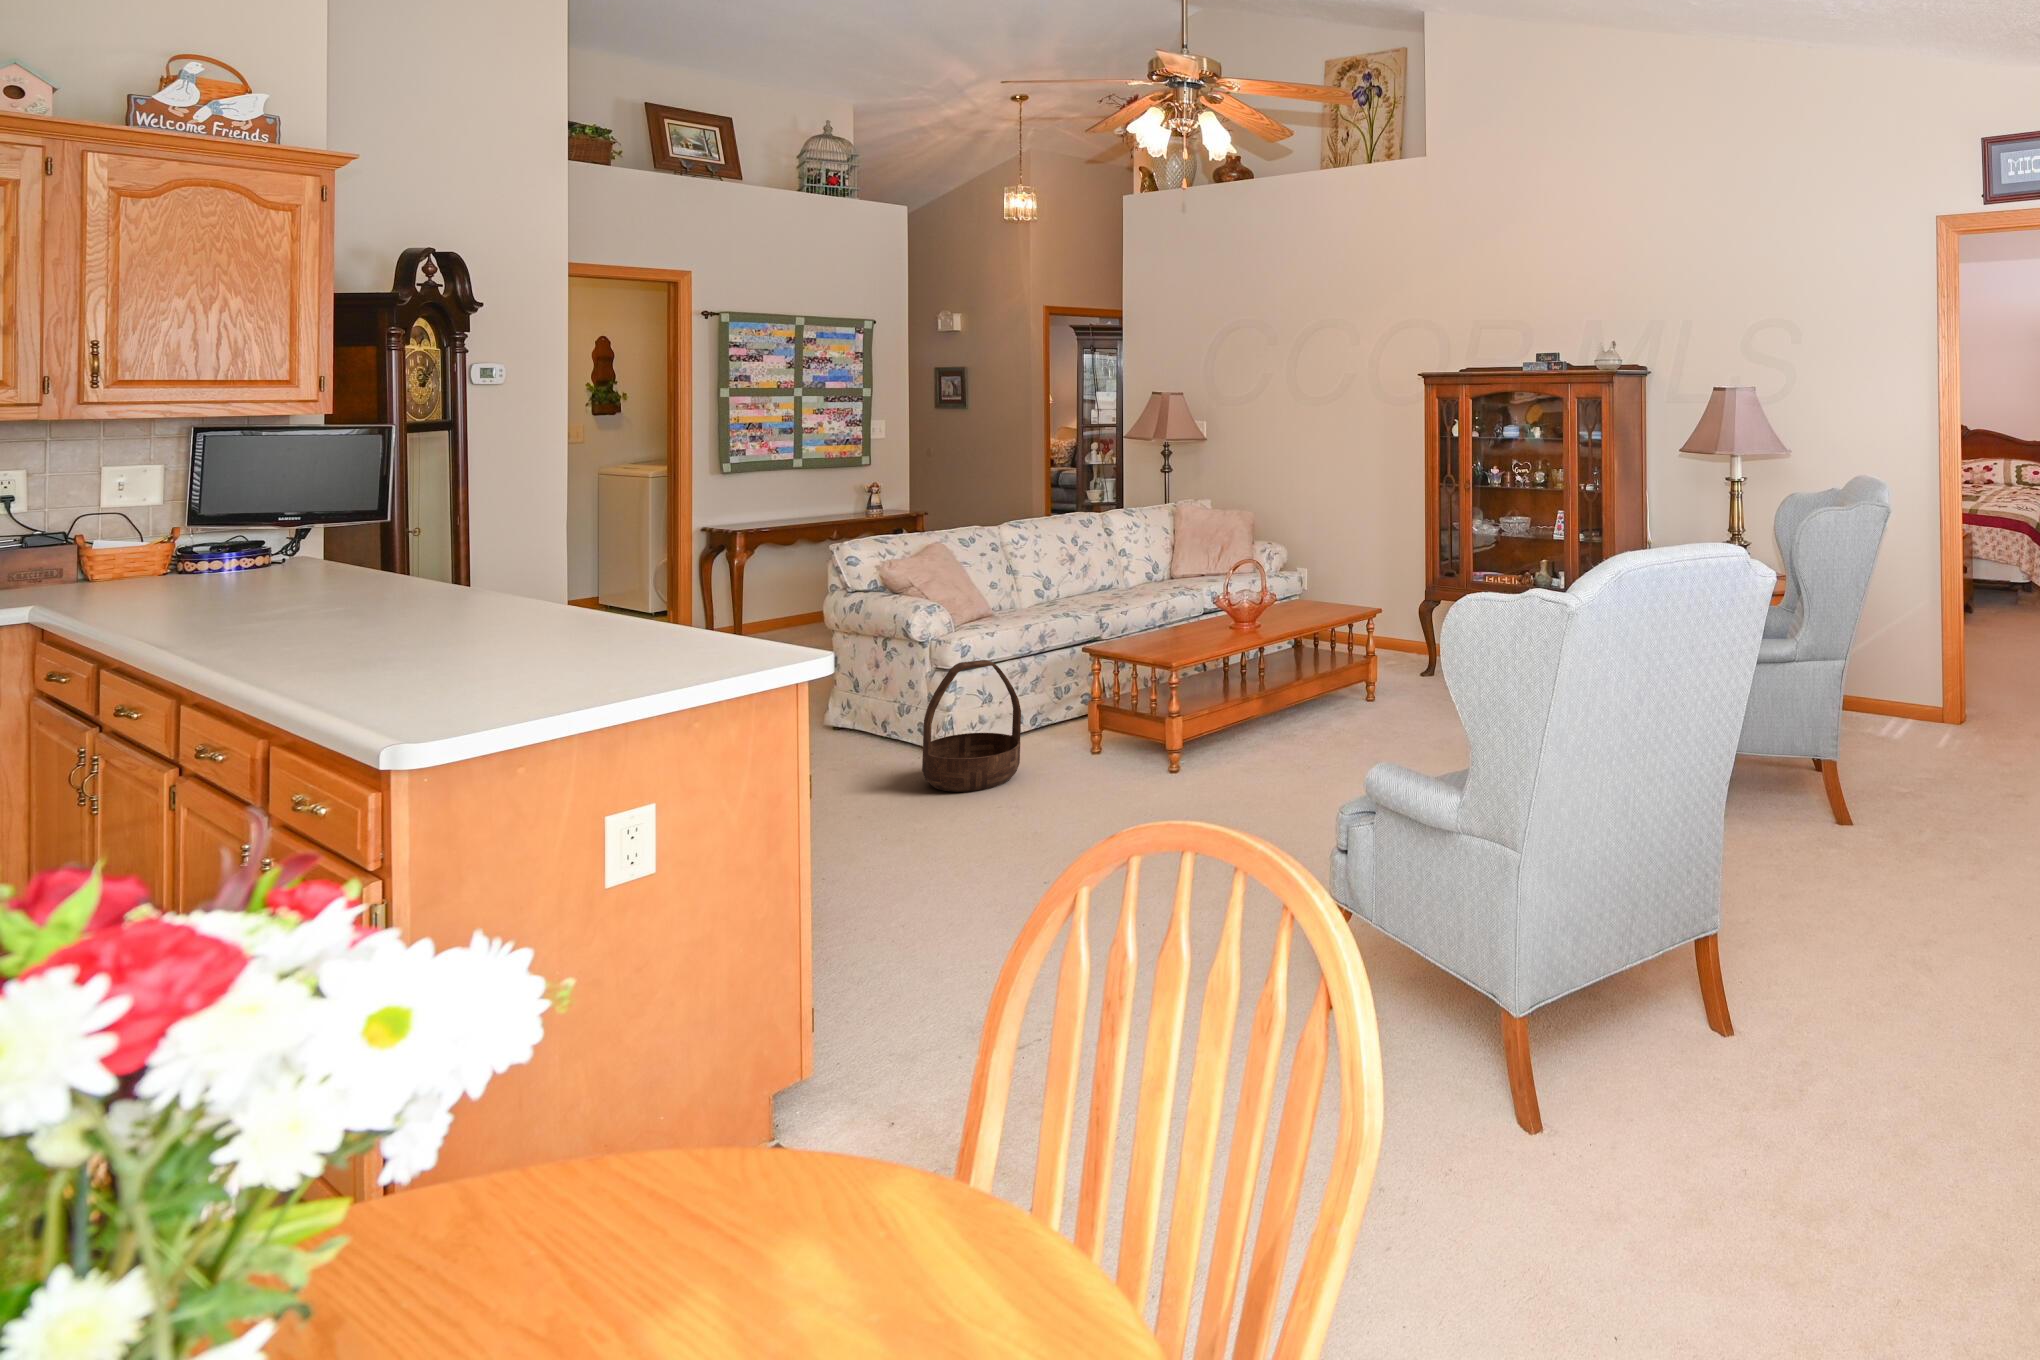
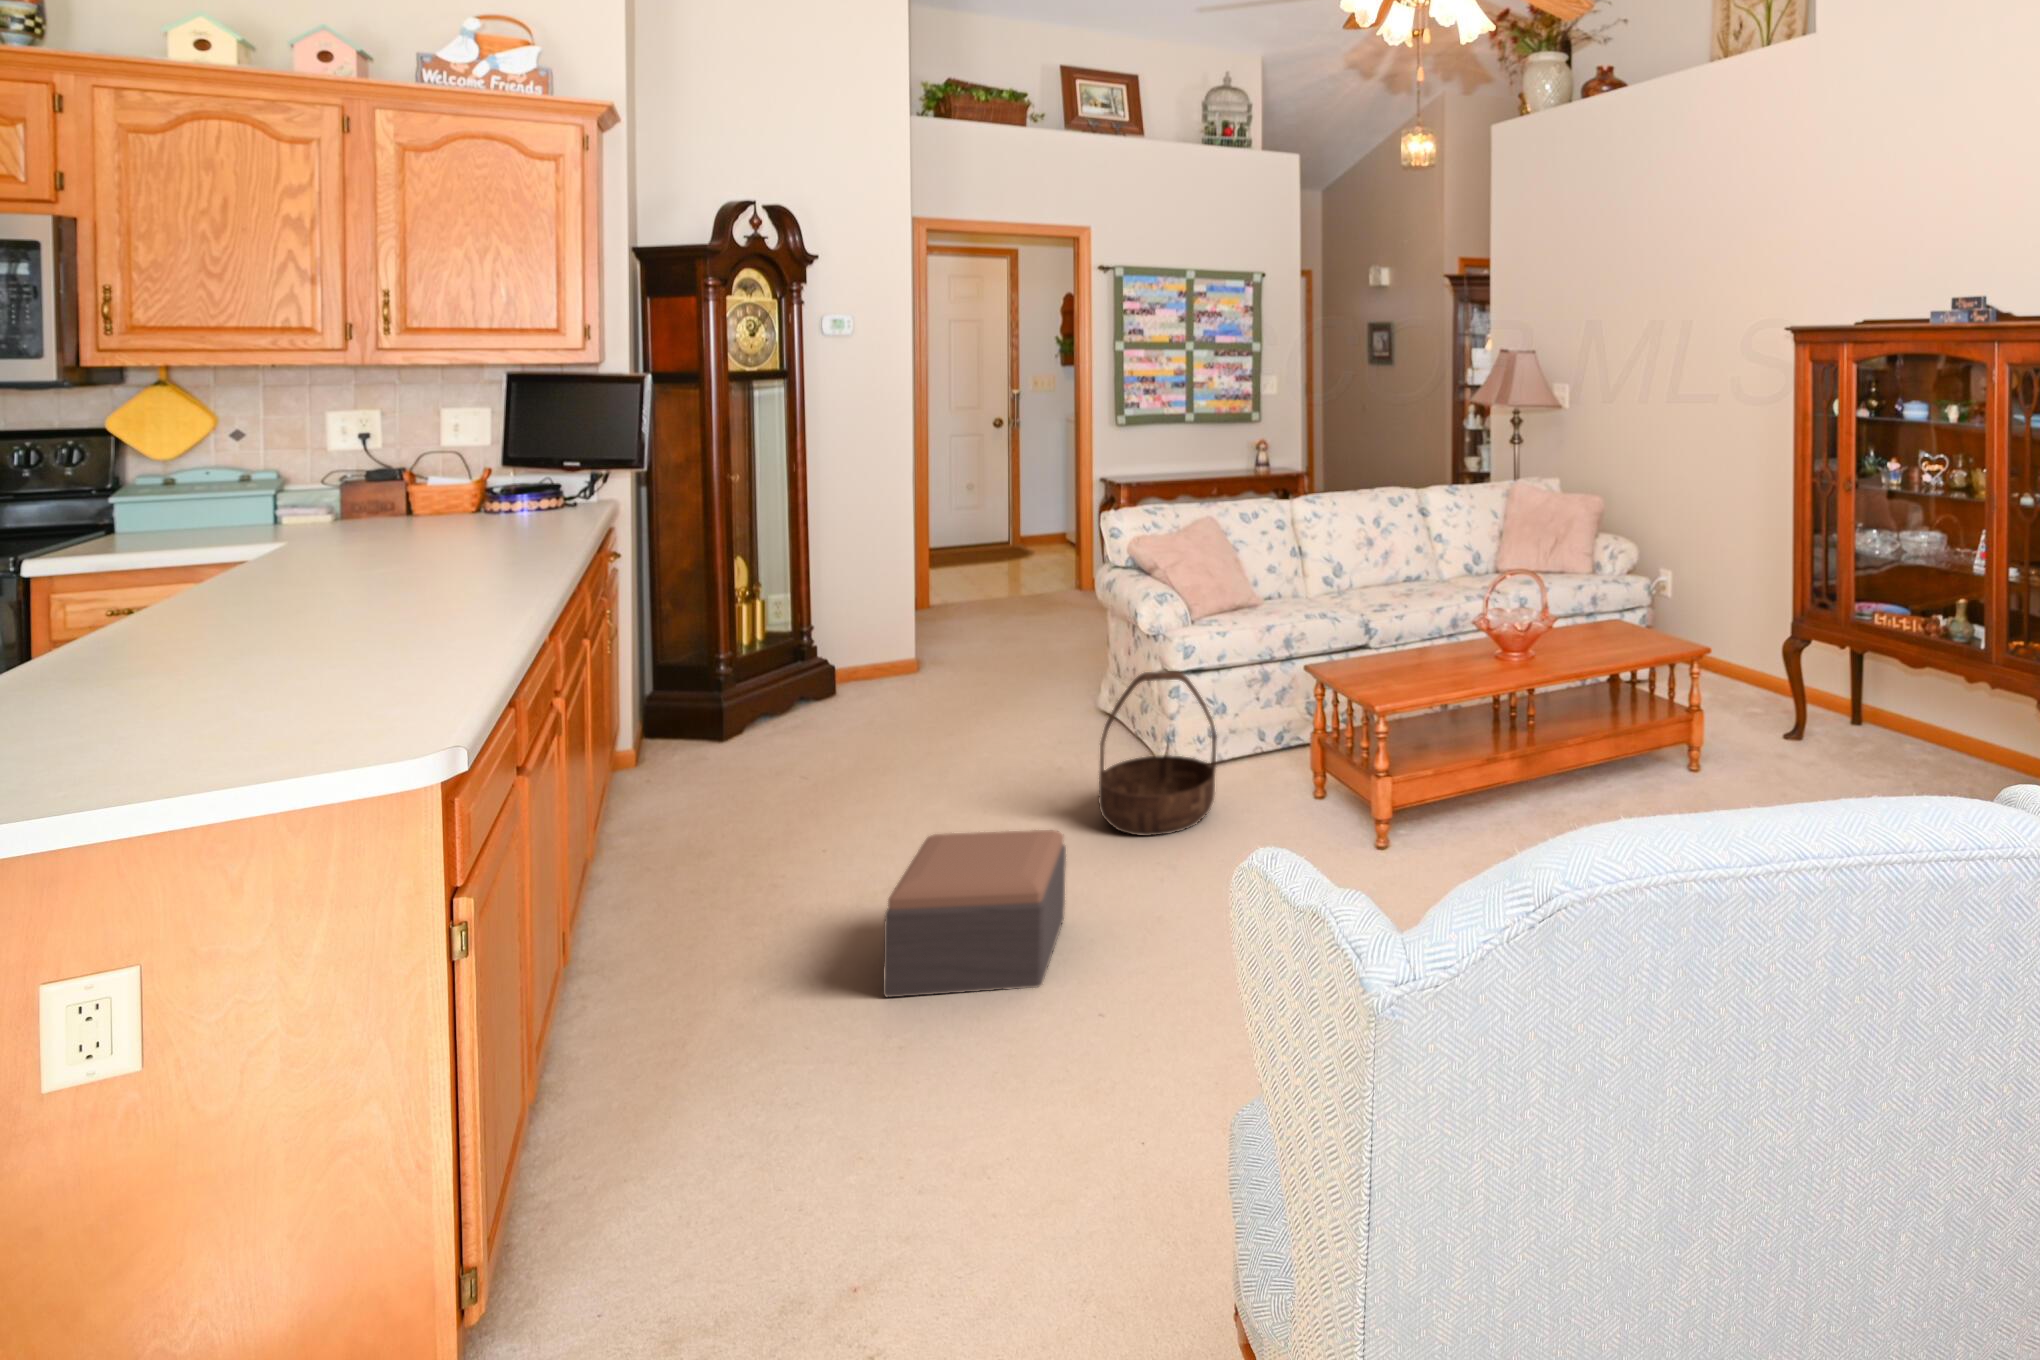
footstool: none [854,770,992,894] -> present [883,830,1066,997]

